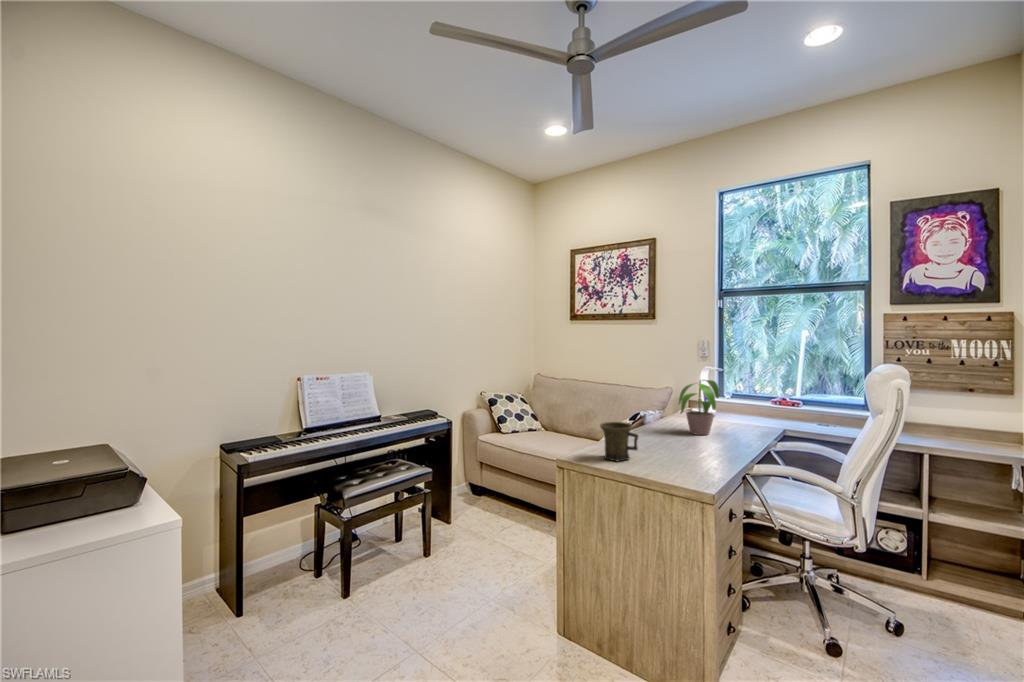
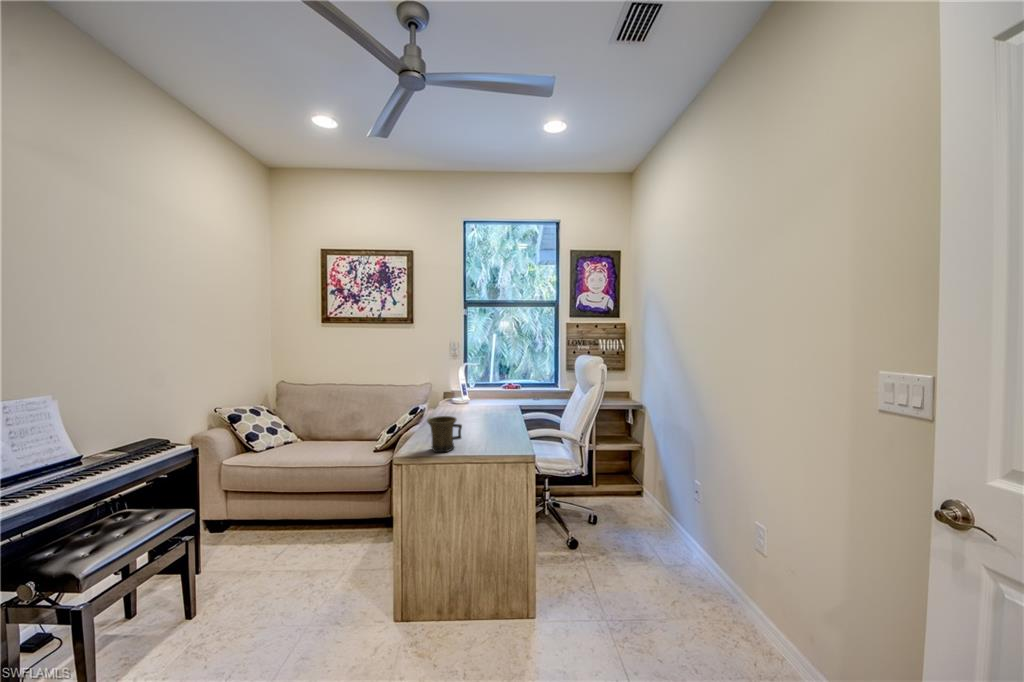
potted plant: present [679,380,719,435] -> none [454,373,496,419]

